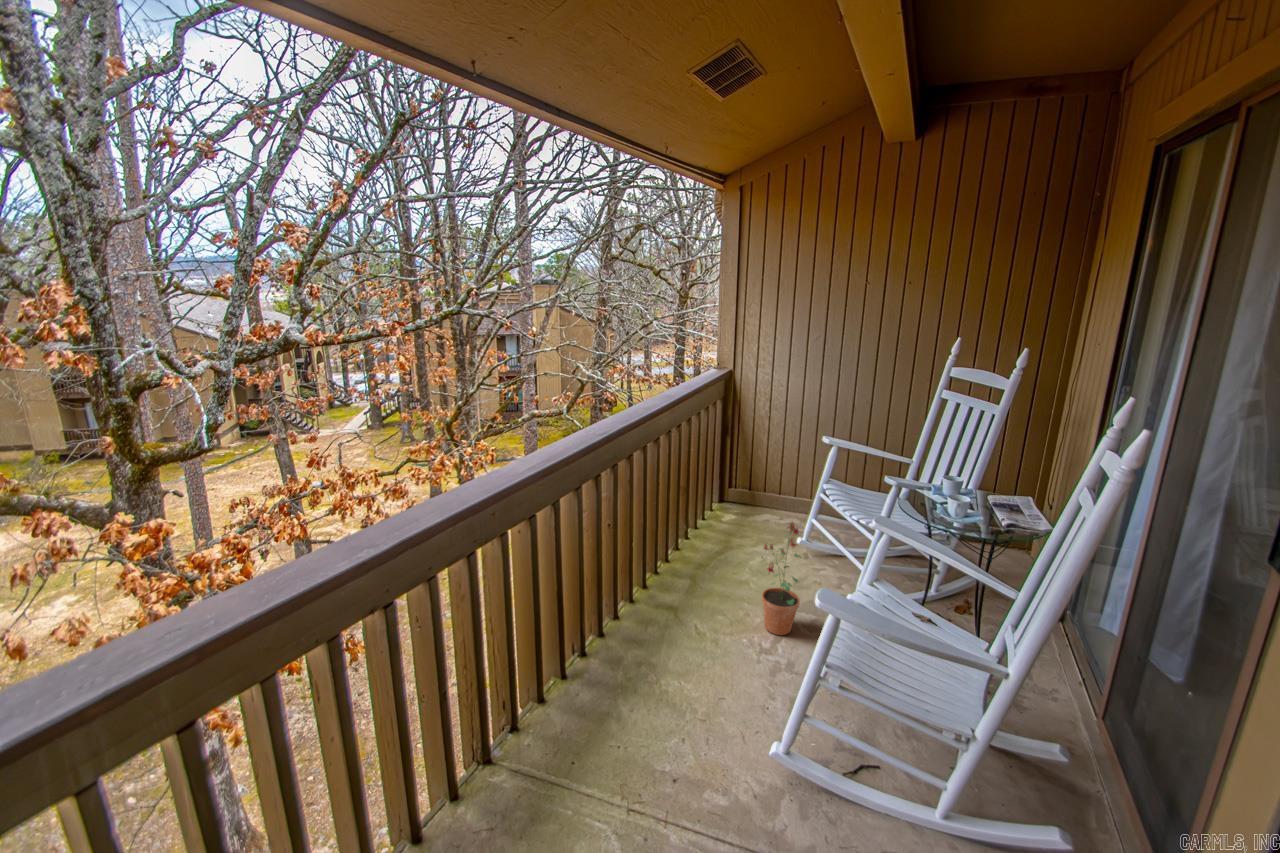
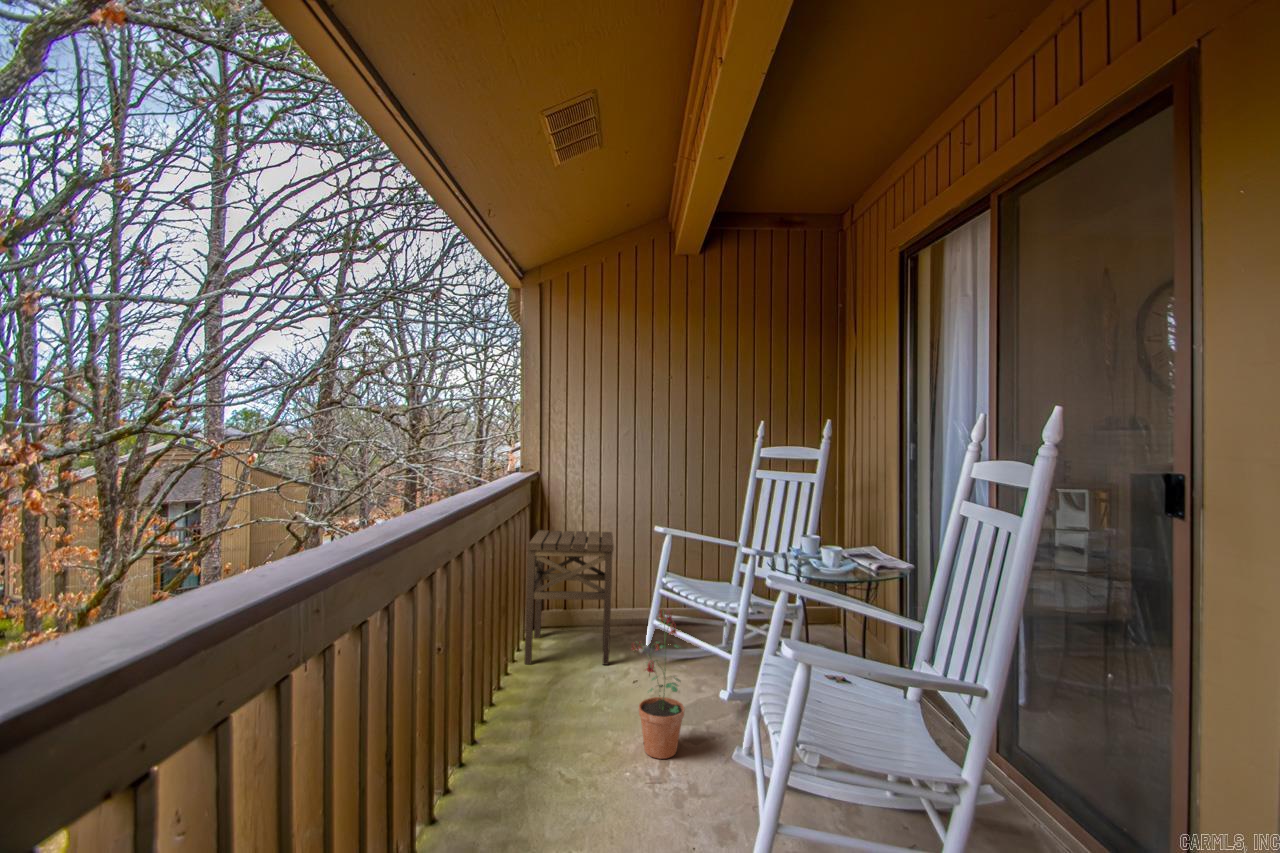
side table: none [701,425,790,546] -> present [524,530,614,665]

